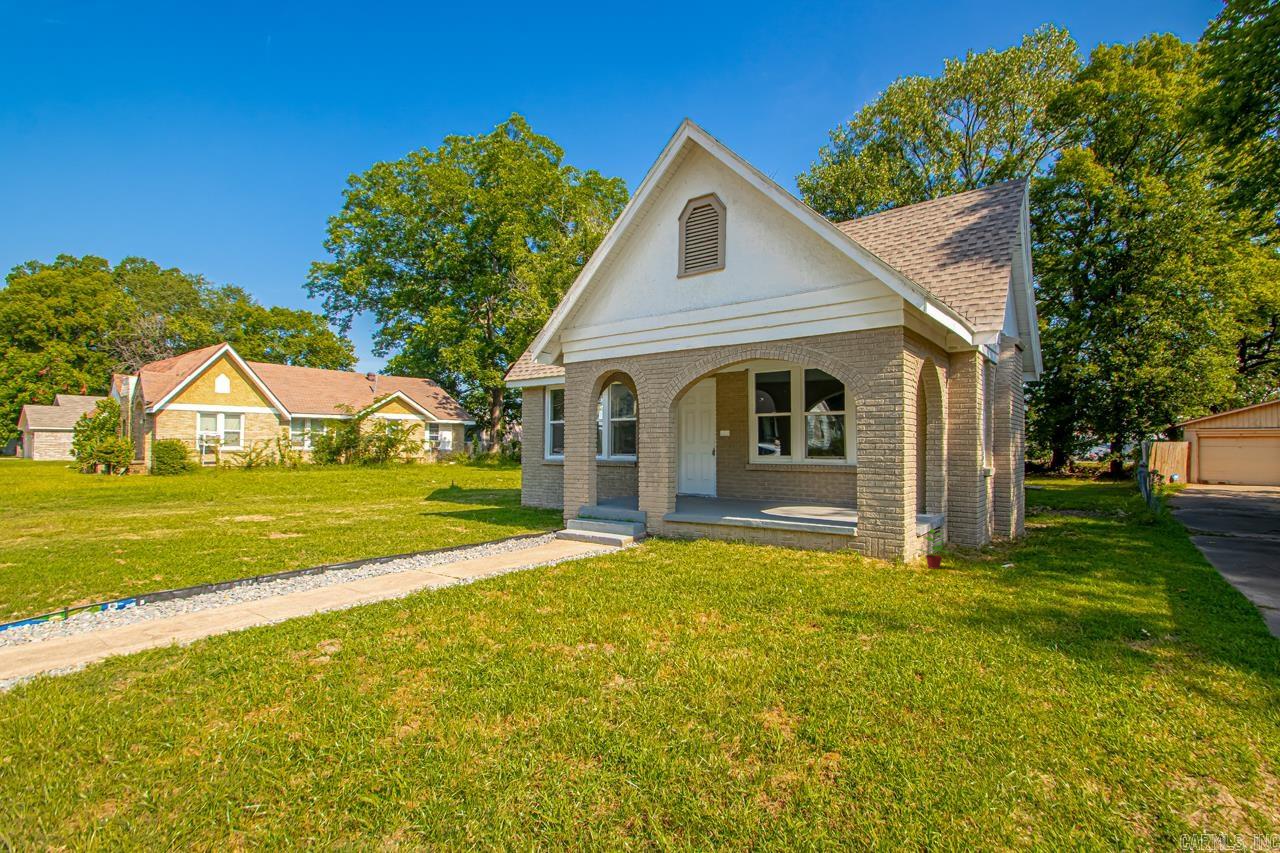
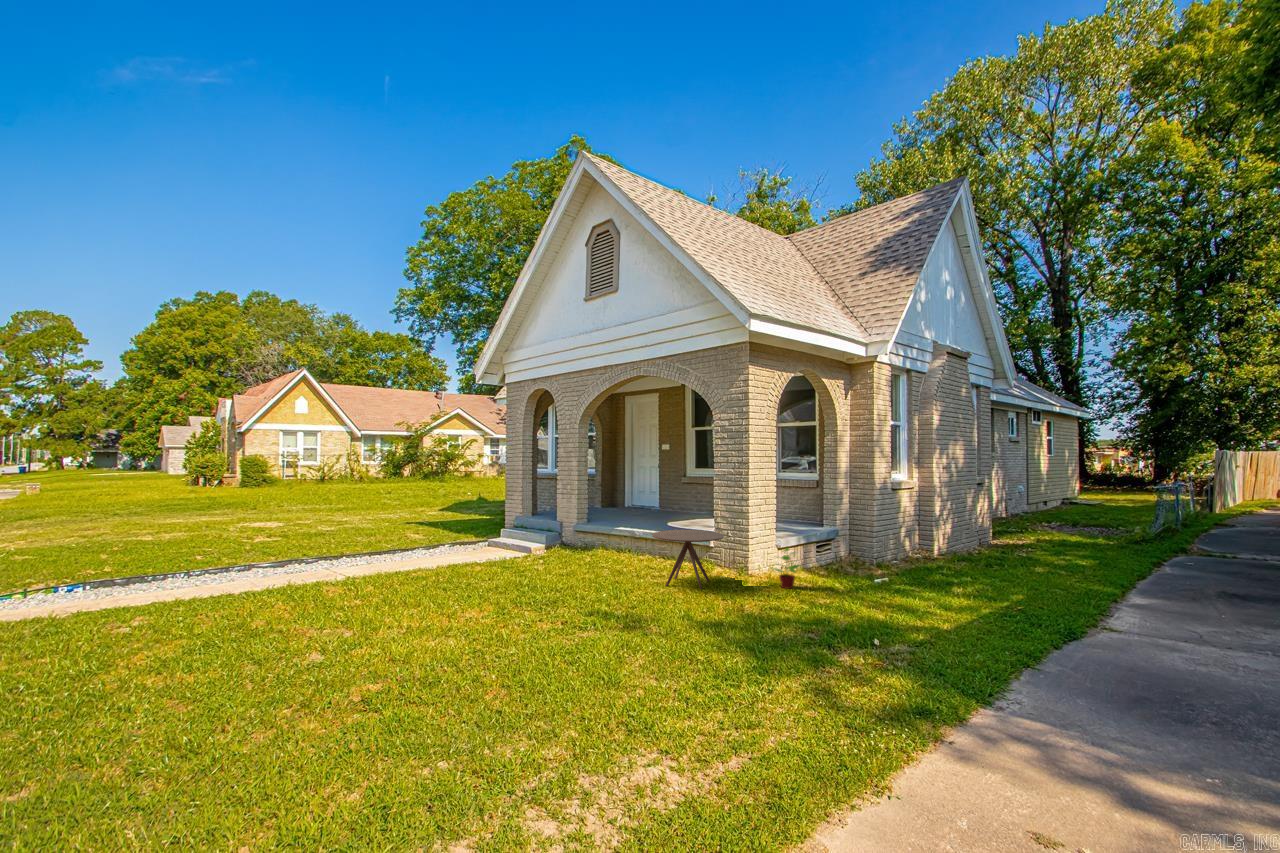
round table: none [801,514,877,573] -> present [652,530,724,589]

